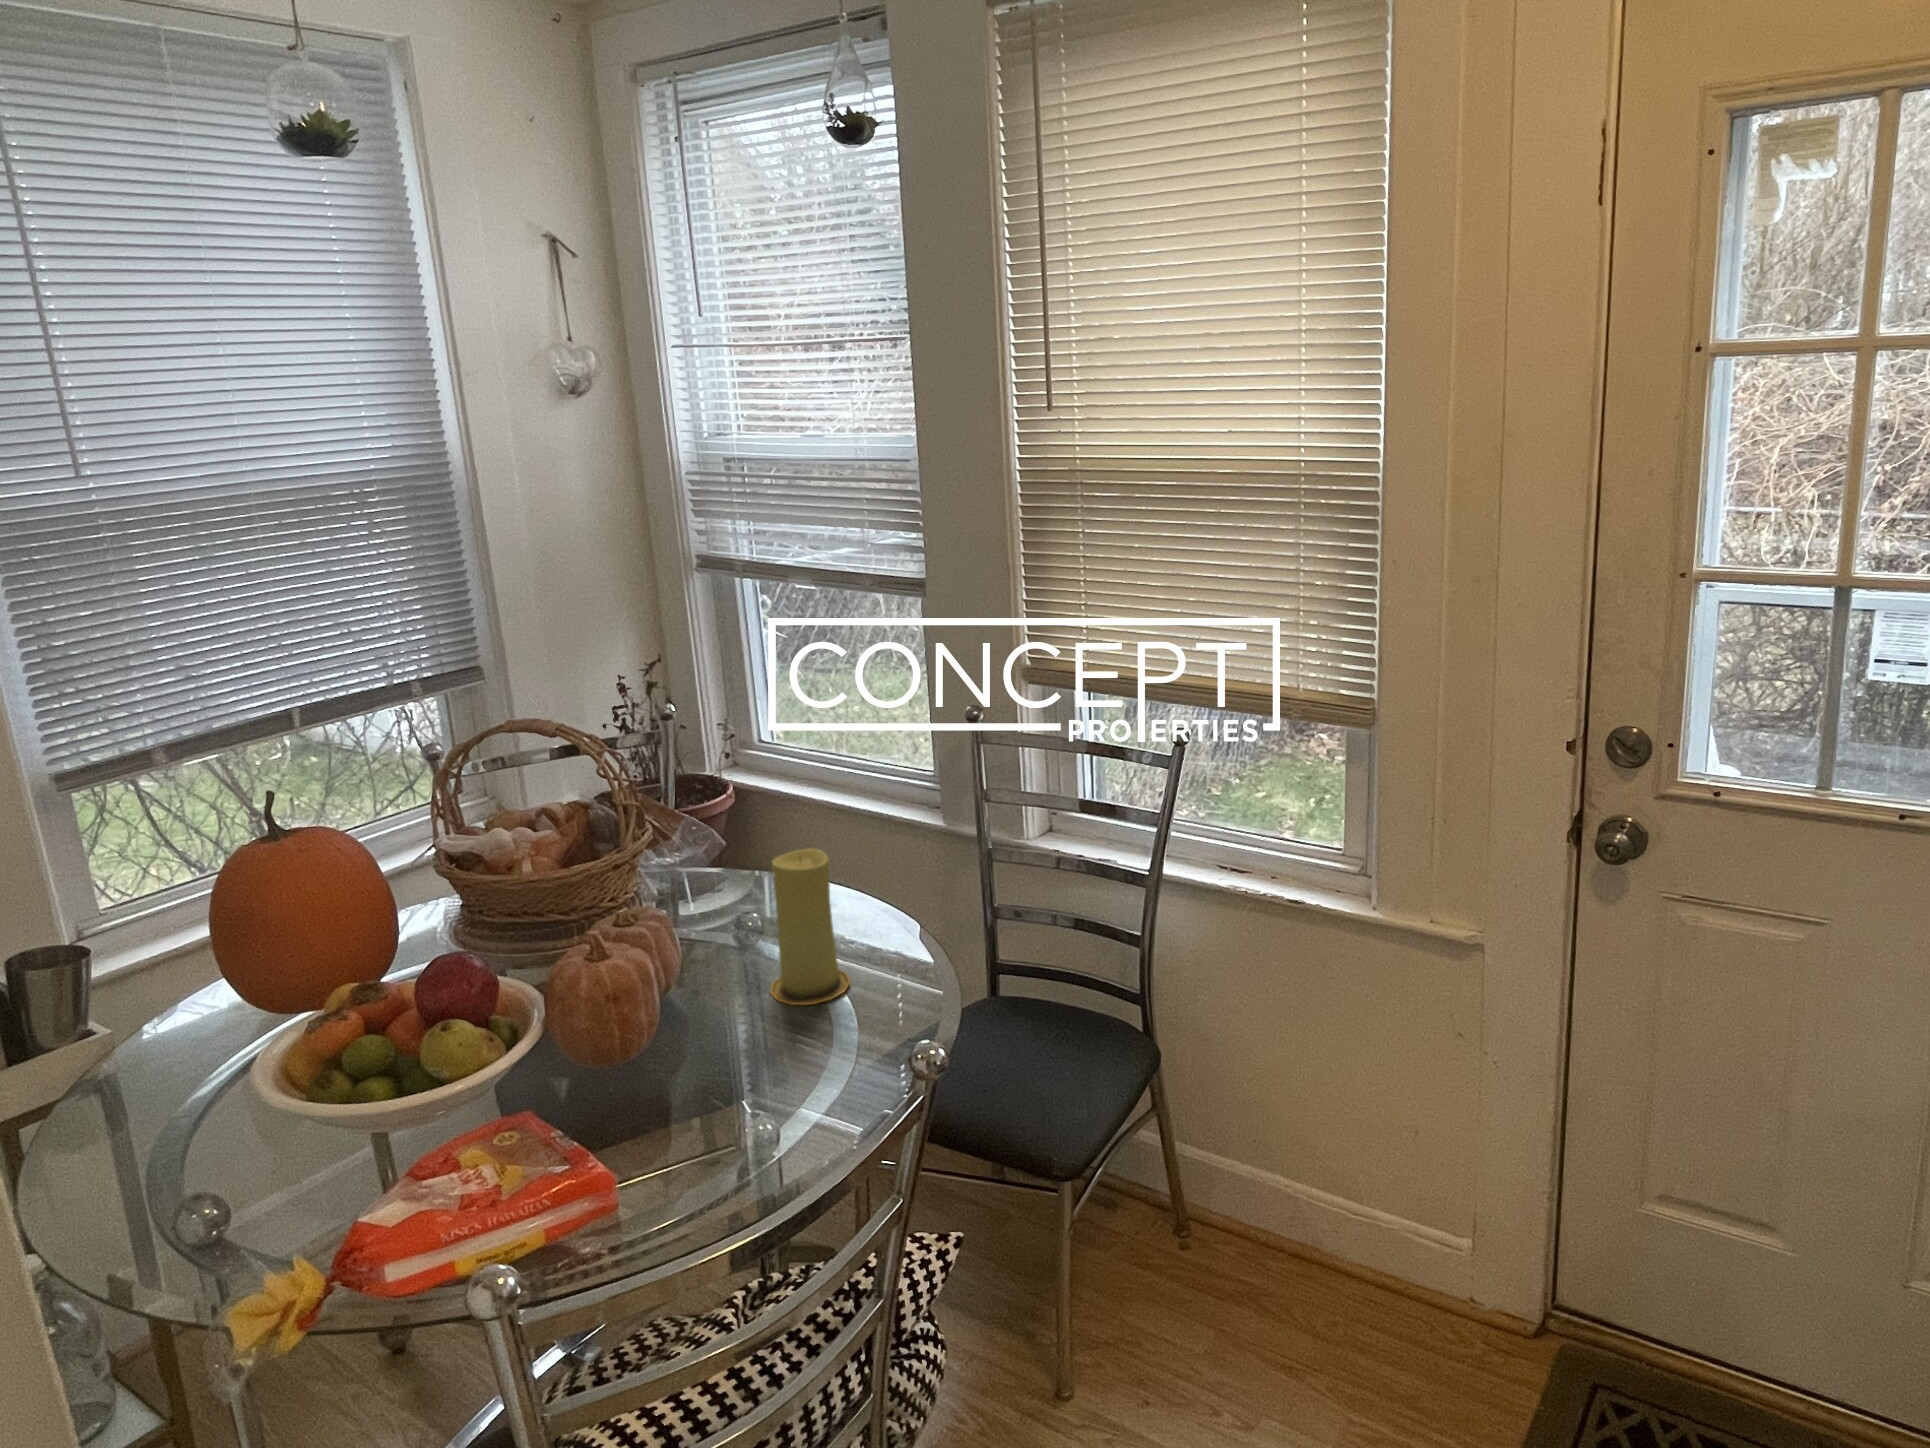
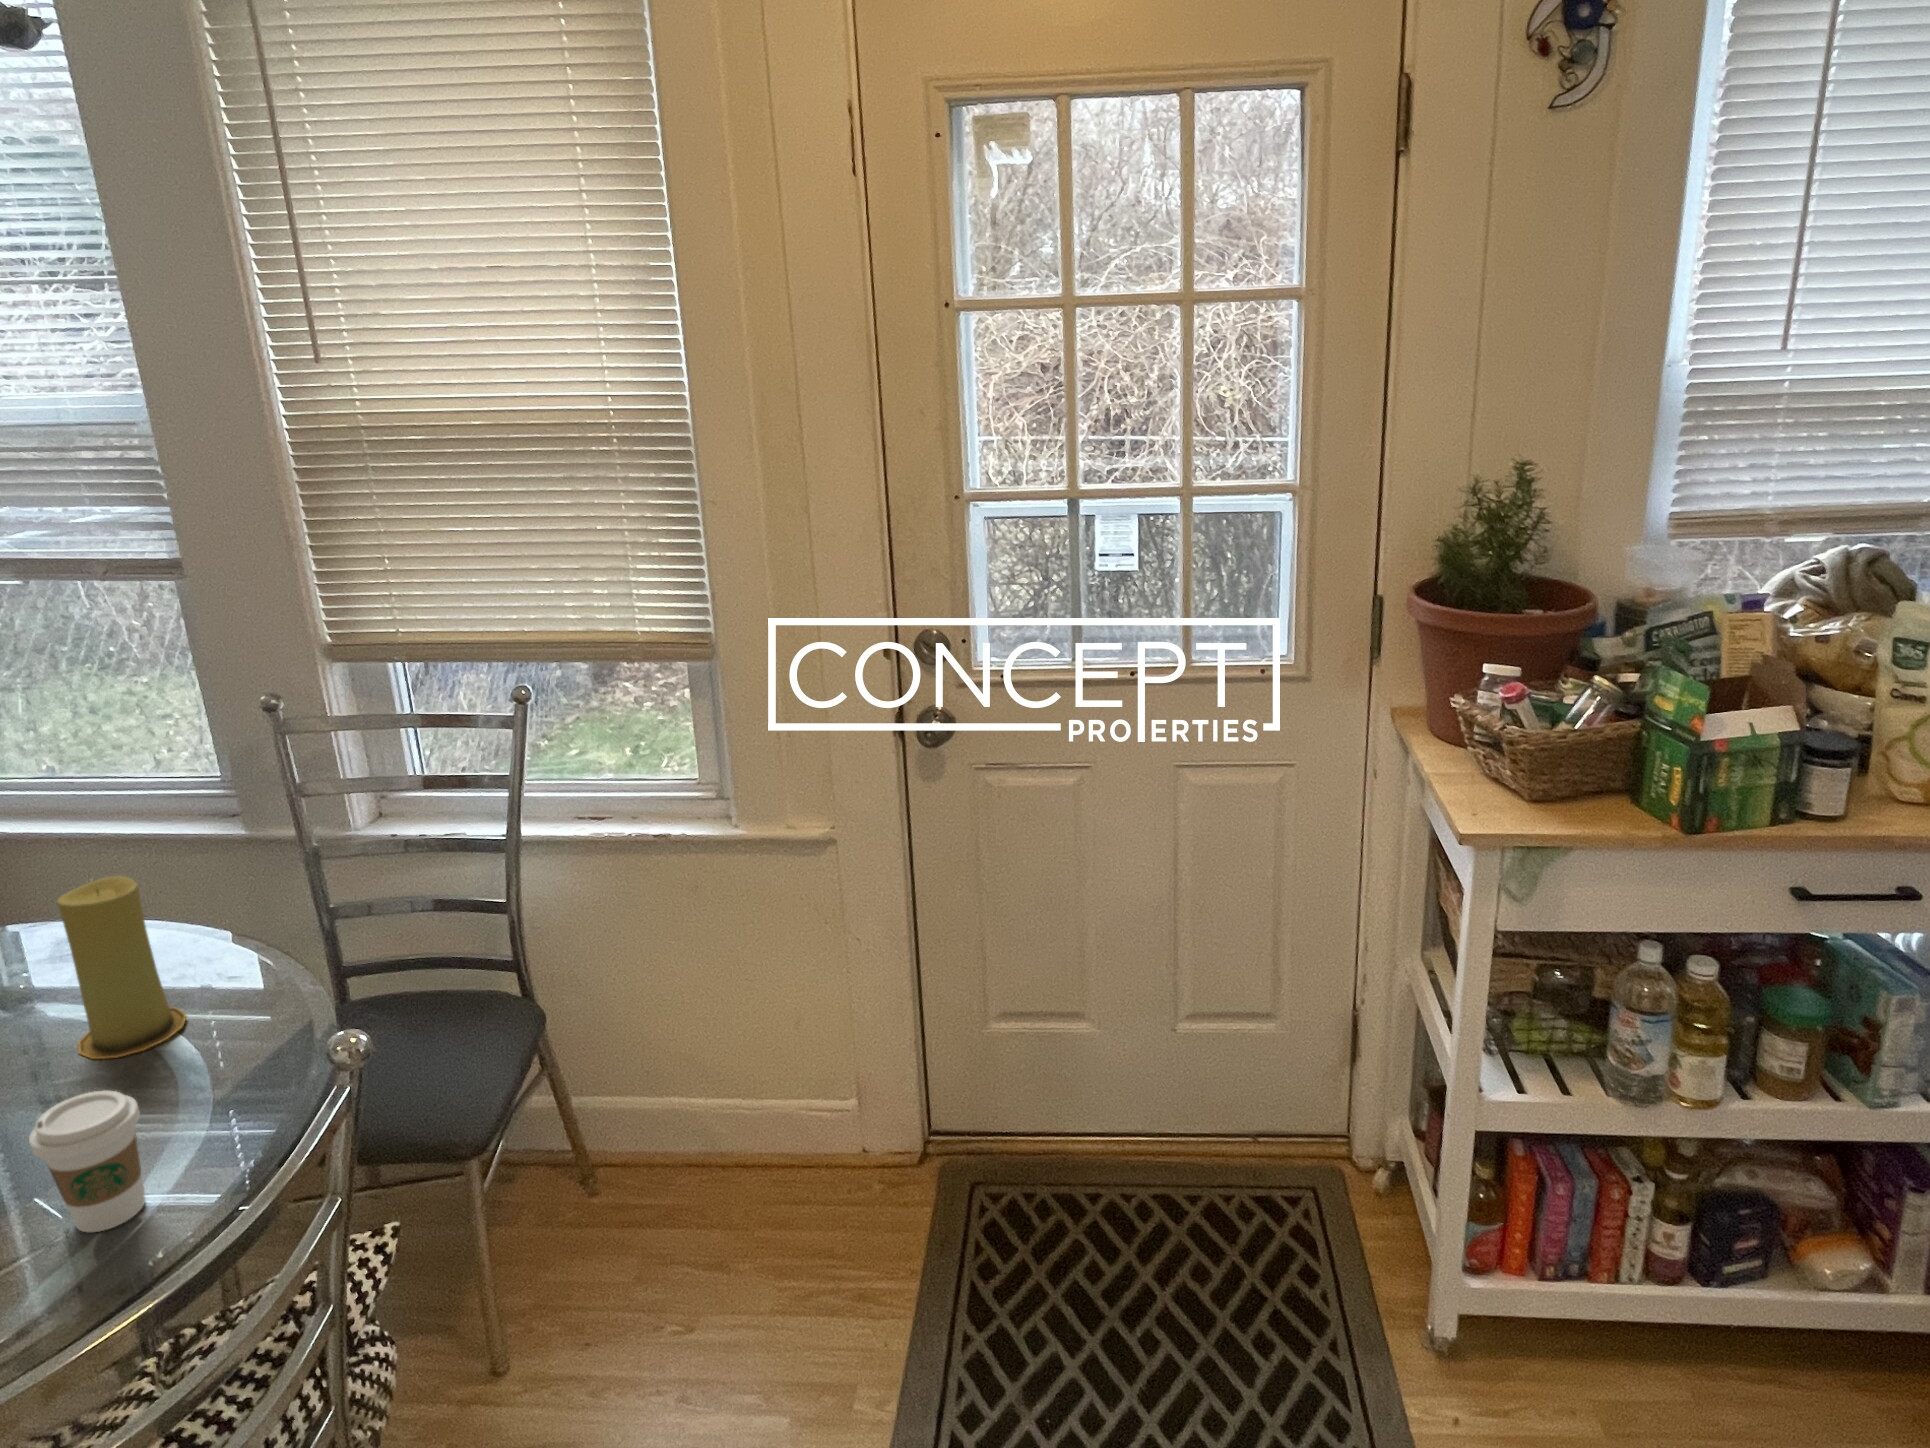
coffee cup: none [700,1036,779,1159] -> present [29,1090,145,1232]

